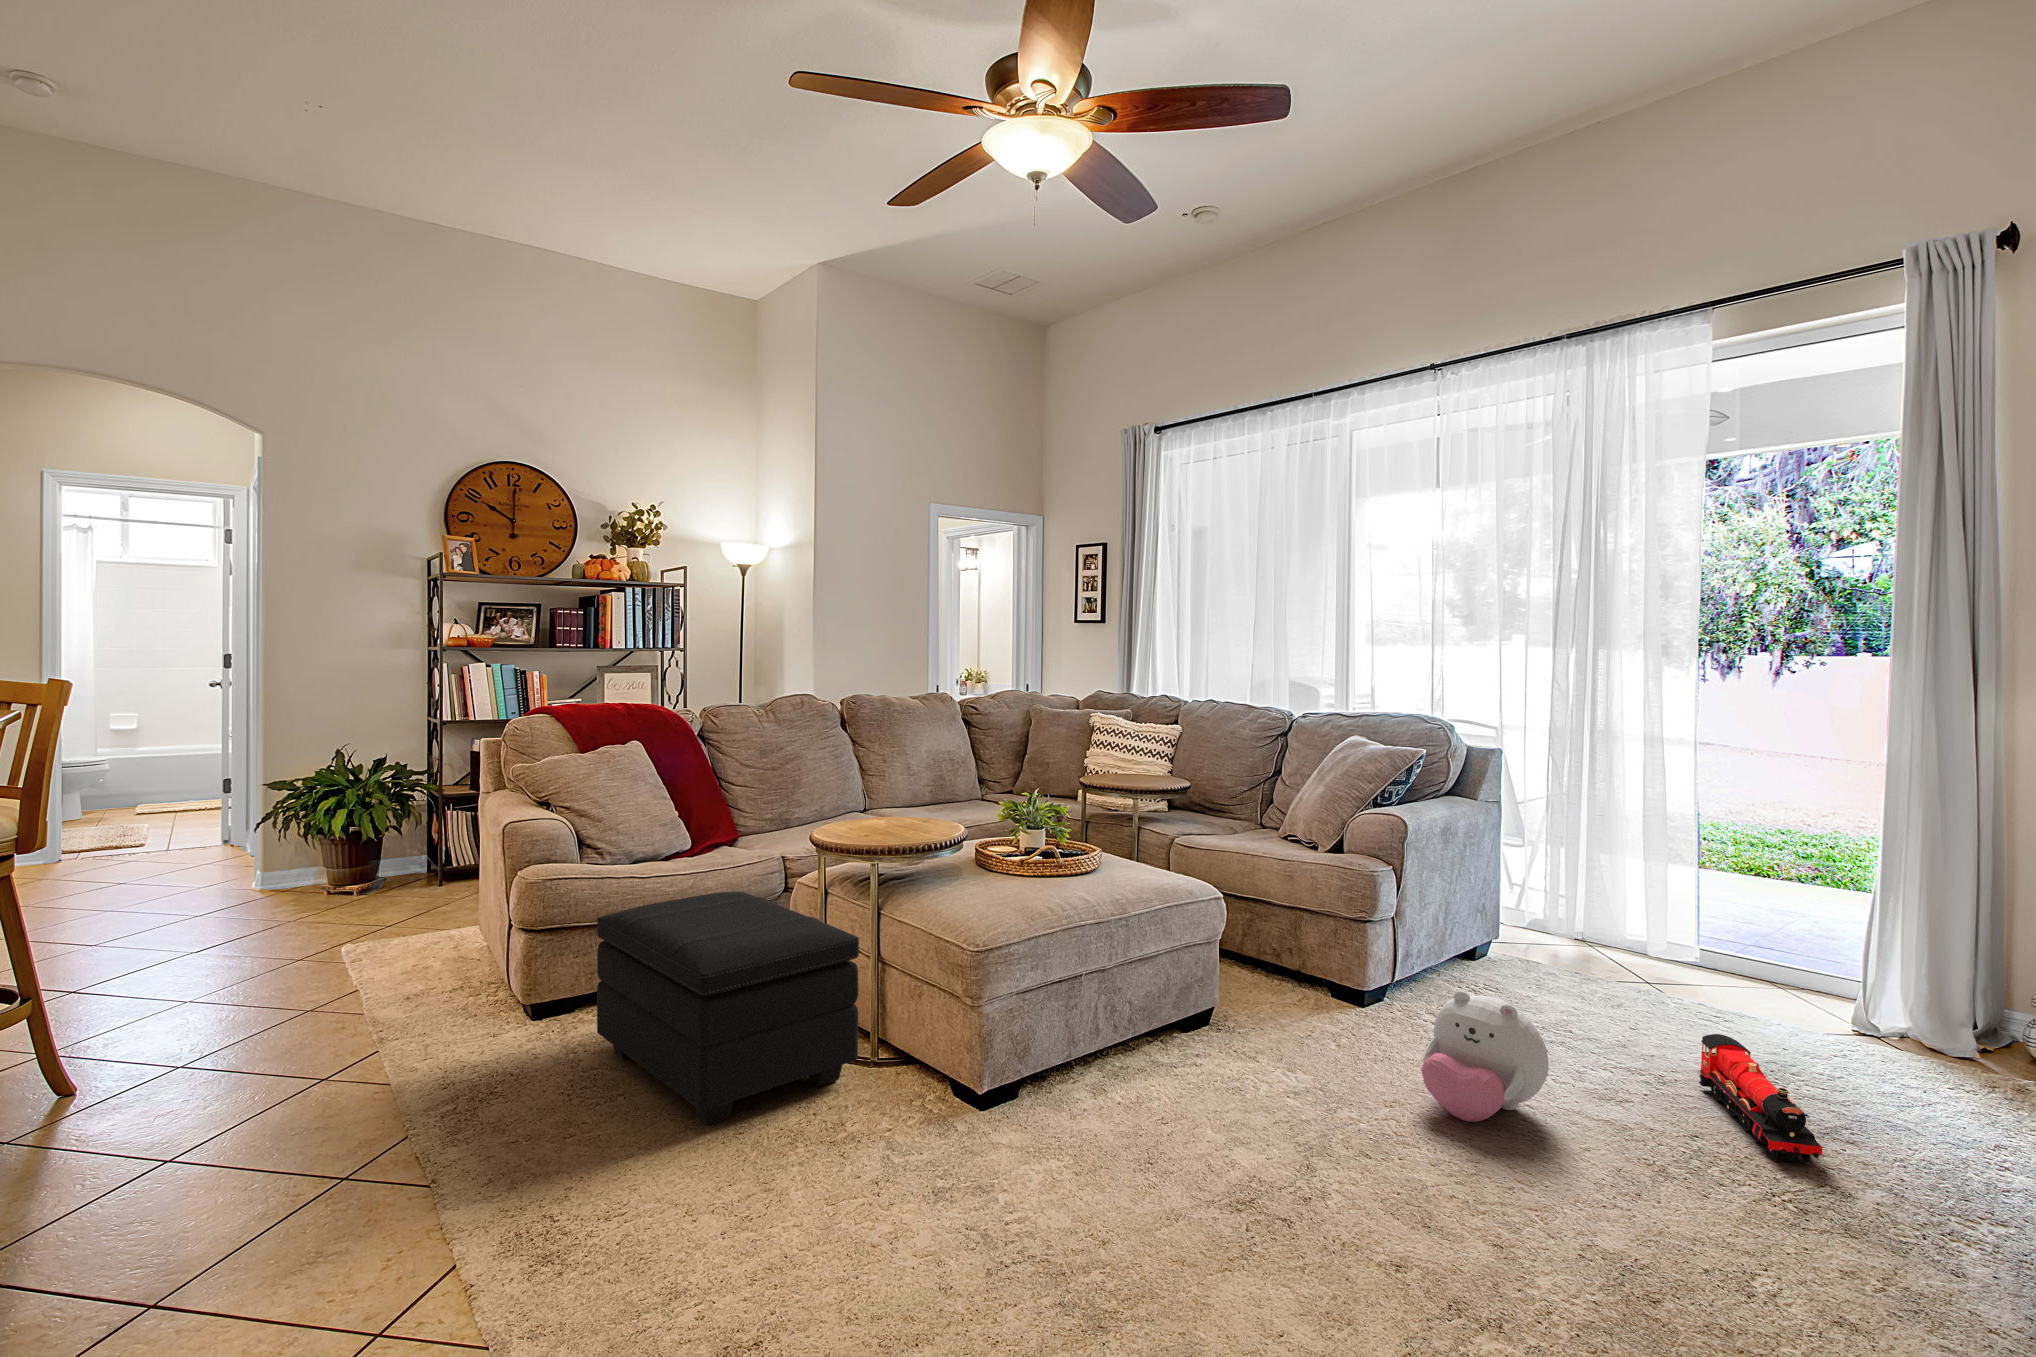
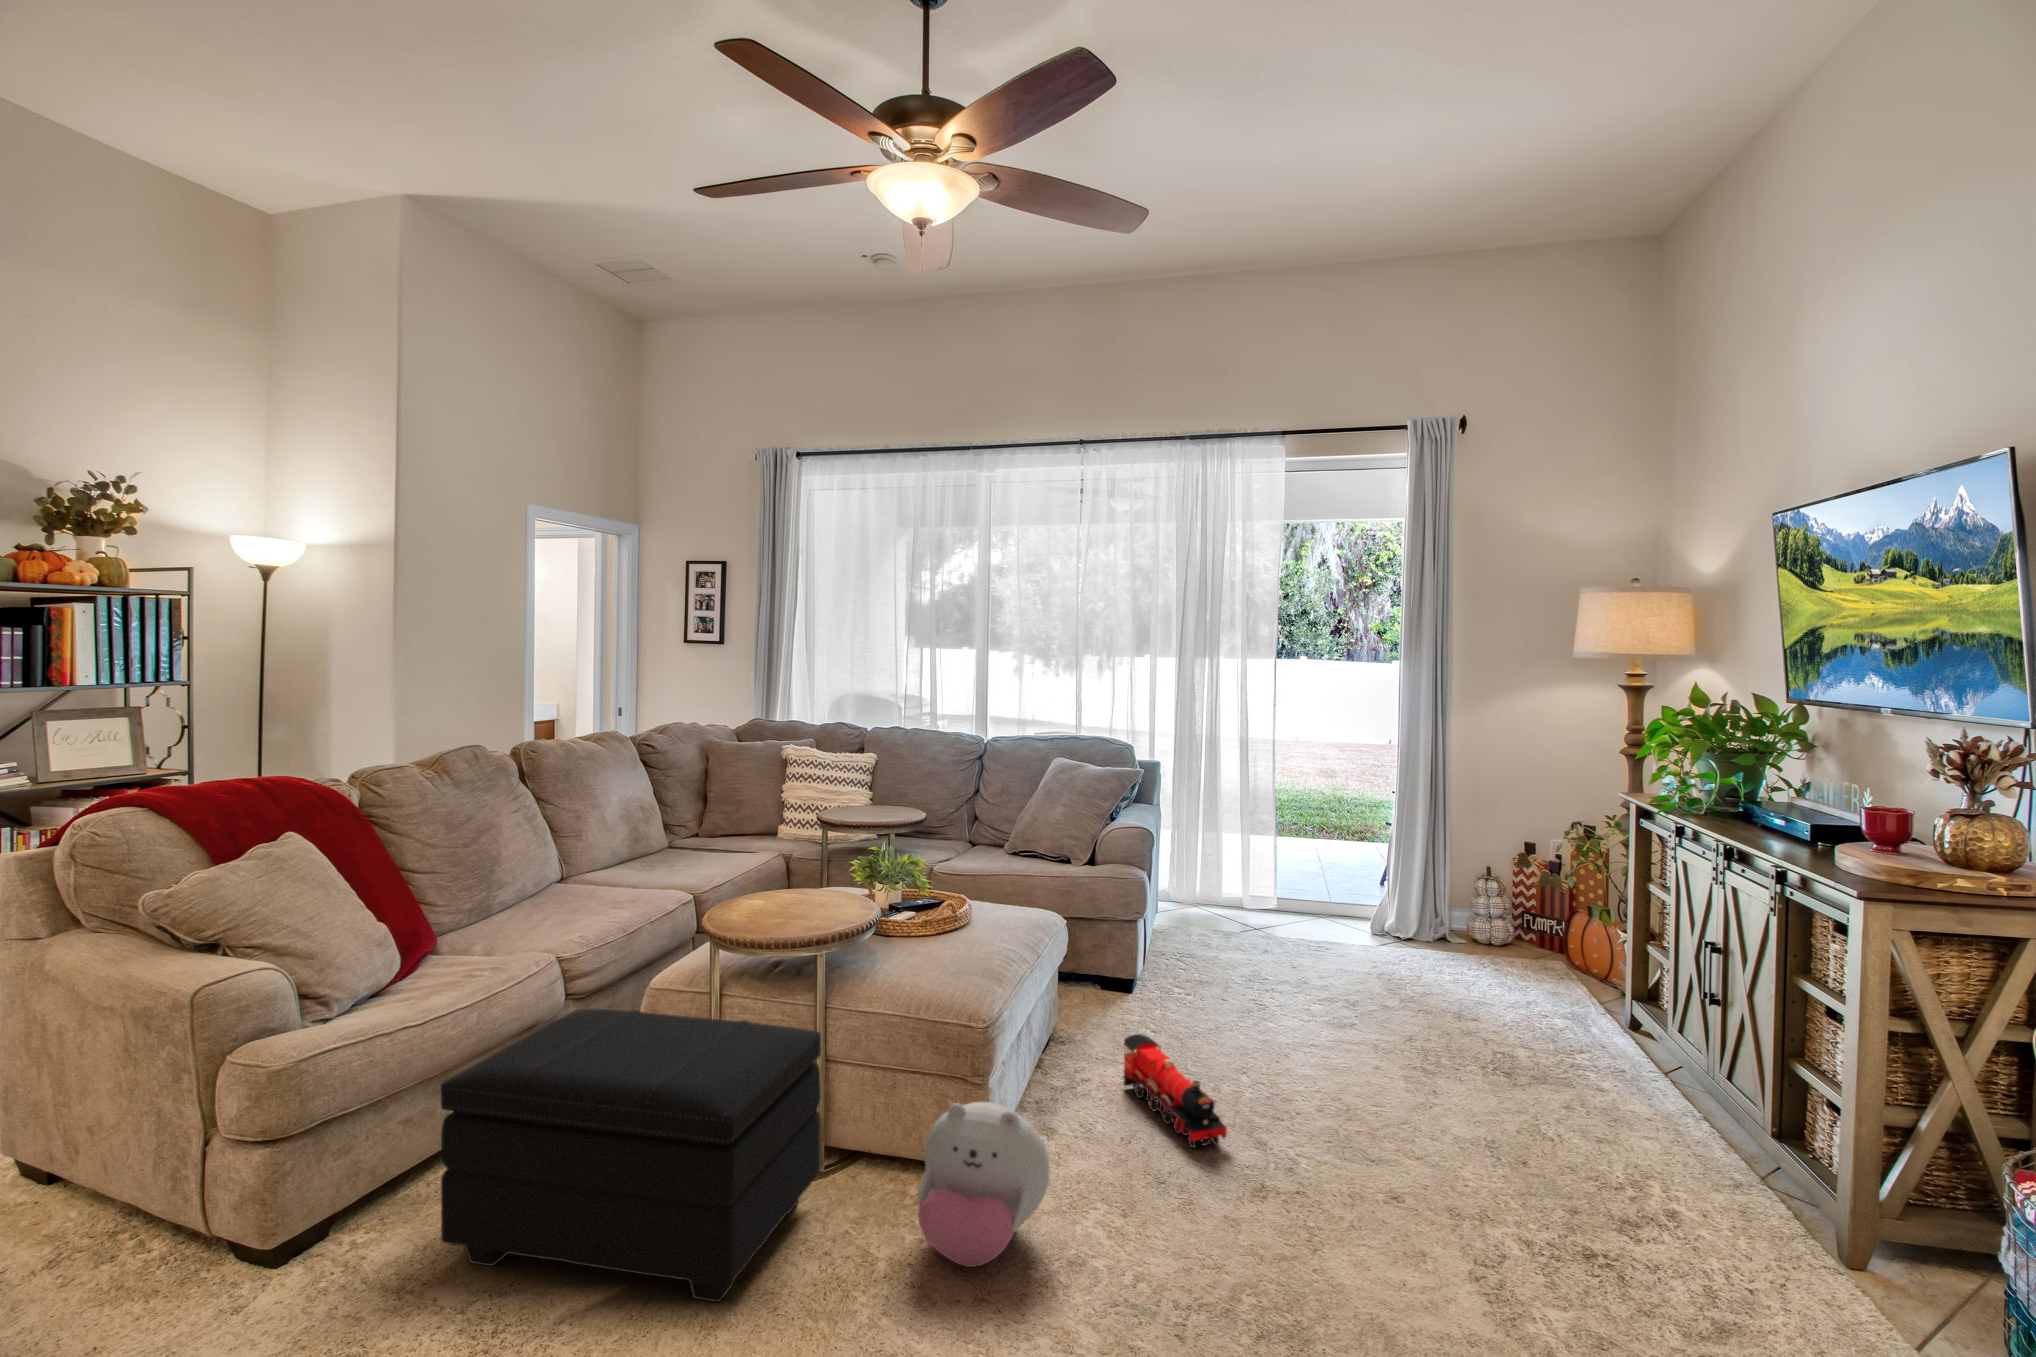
plush toy: present [1421,990,1549,1122] -> present [918,1102,1050,1267]
toy train: present [1699,1034,1822,1164] -> present [1123,1034,1227,1148]

